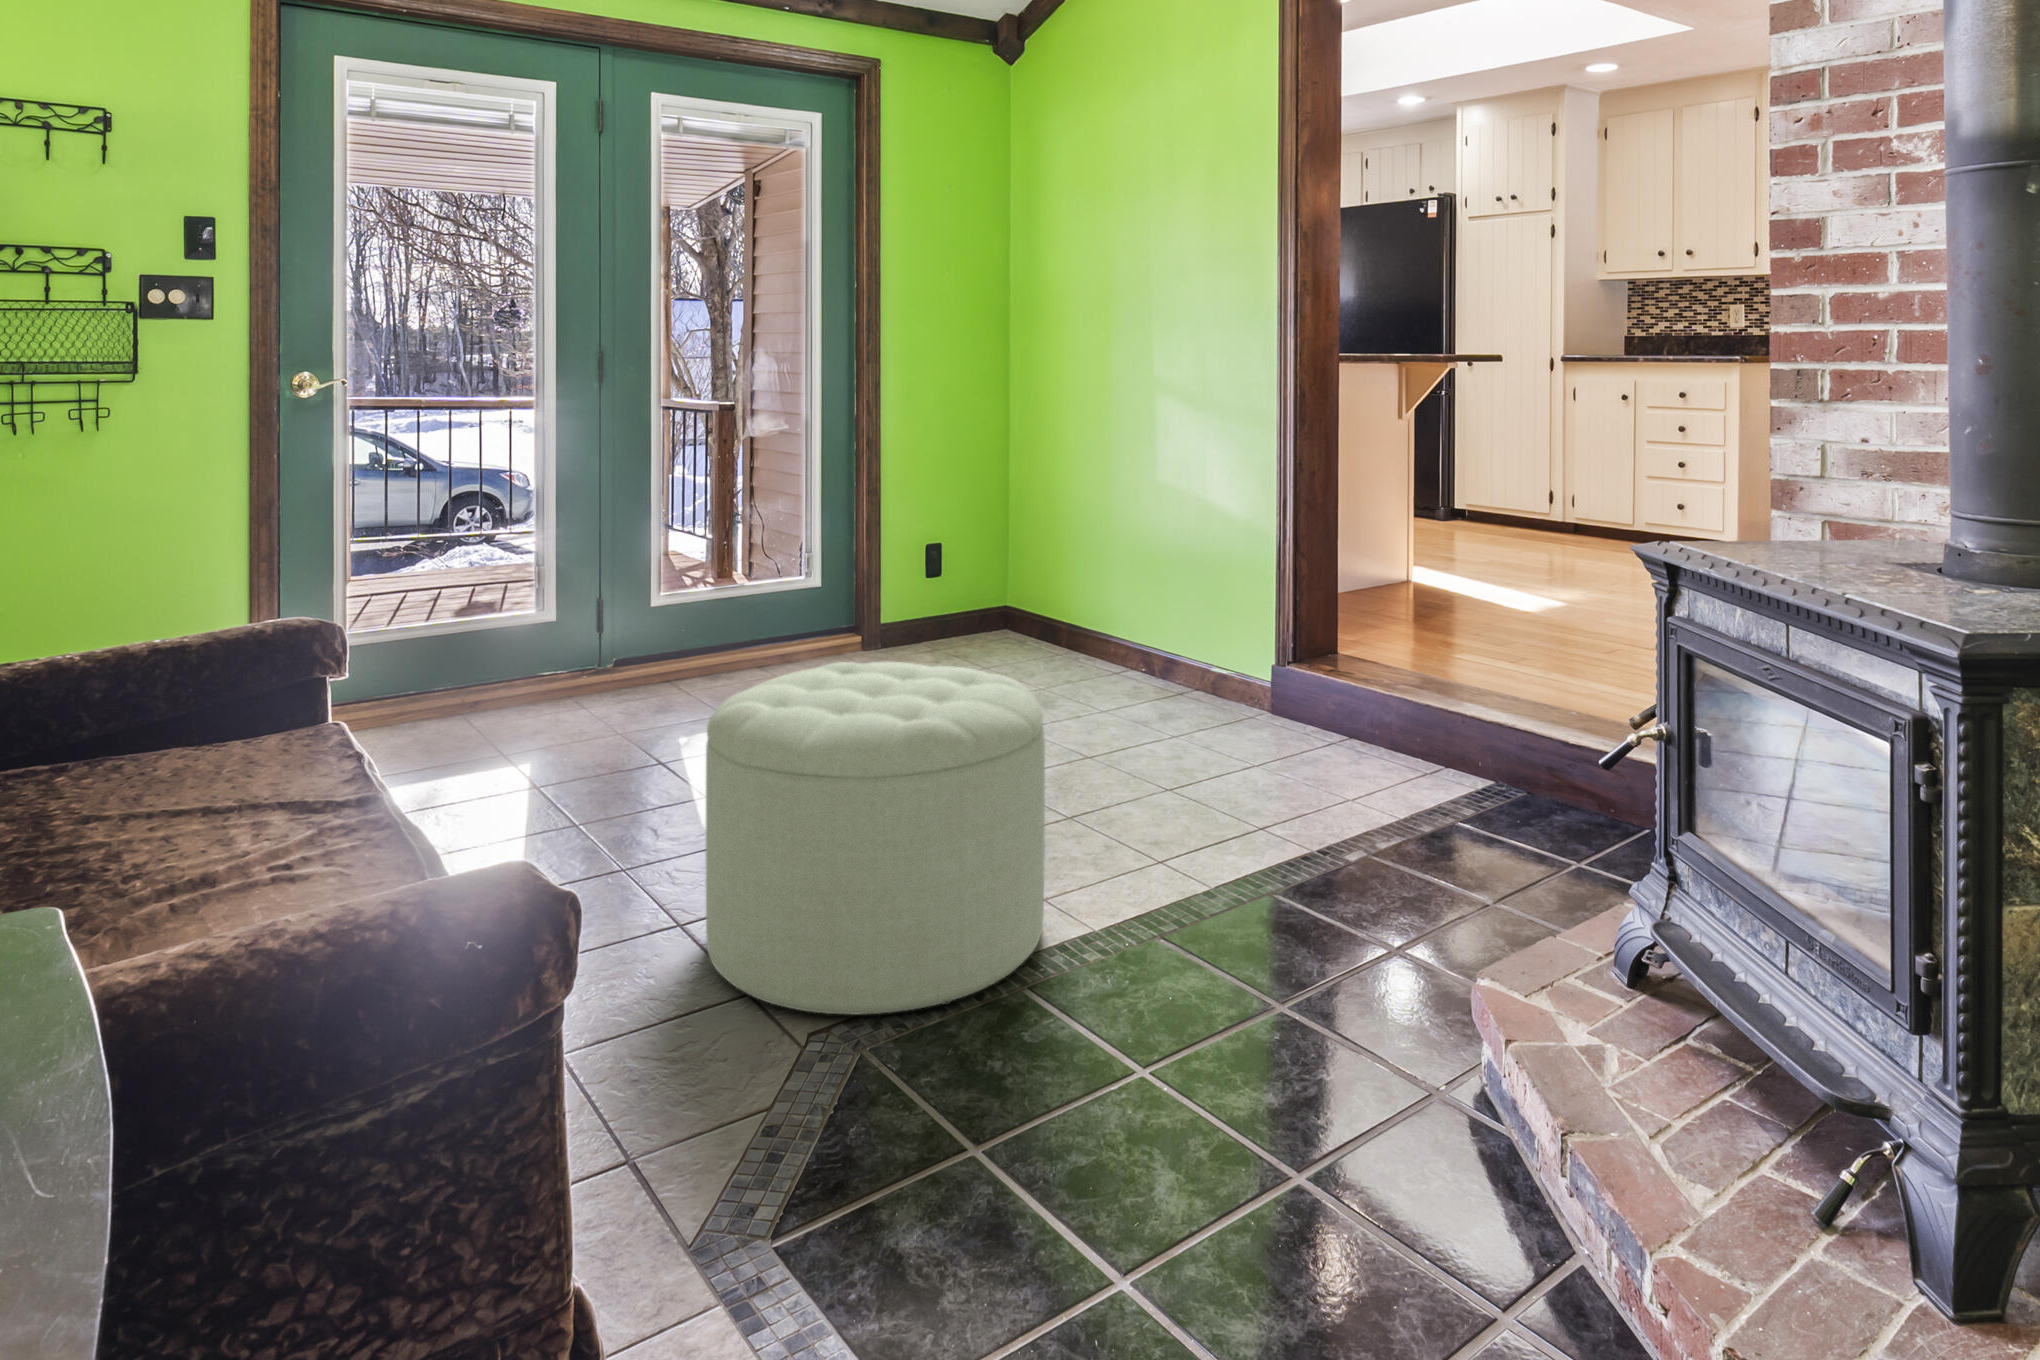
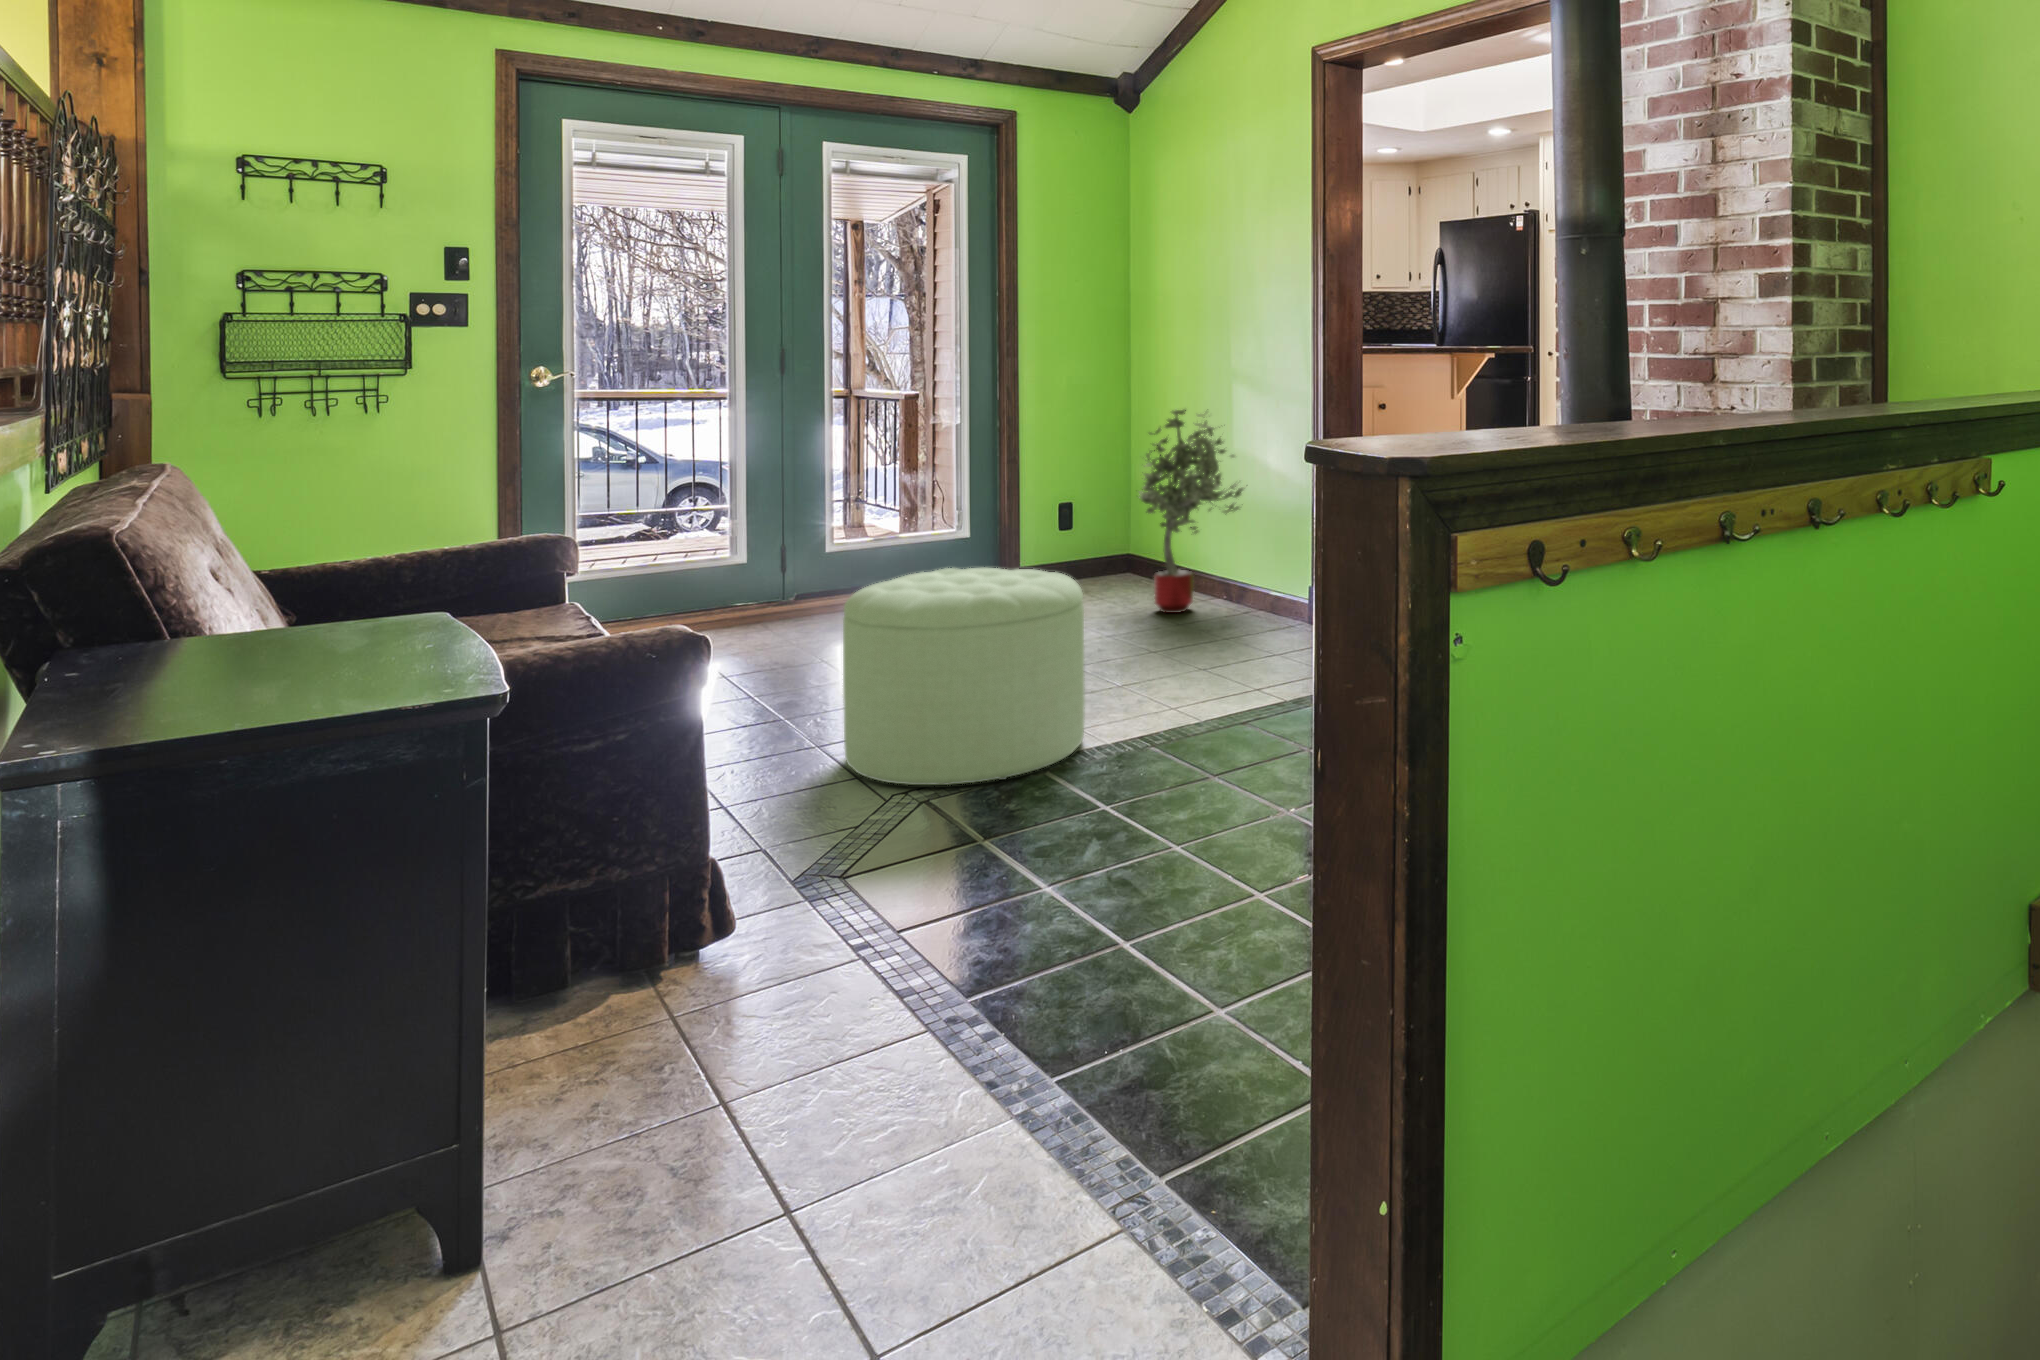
potted tree: none [1022,429,1169,689] -> present [1139,409,1244,613]

